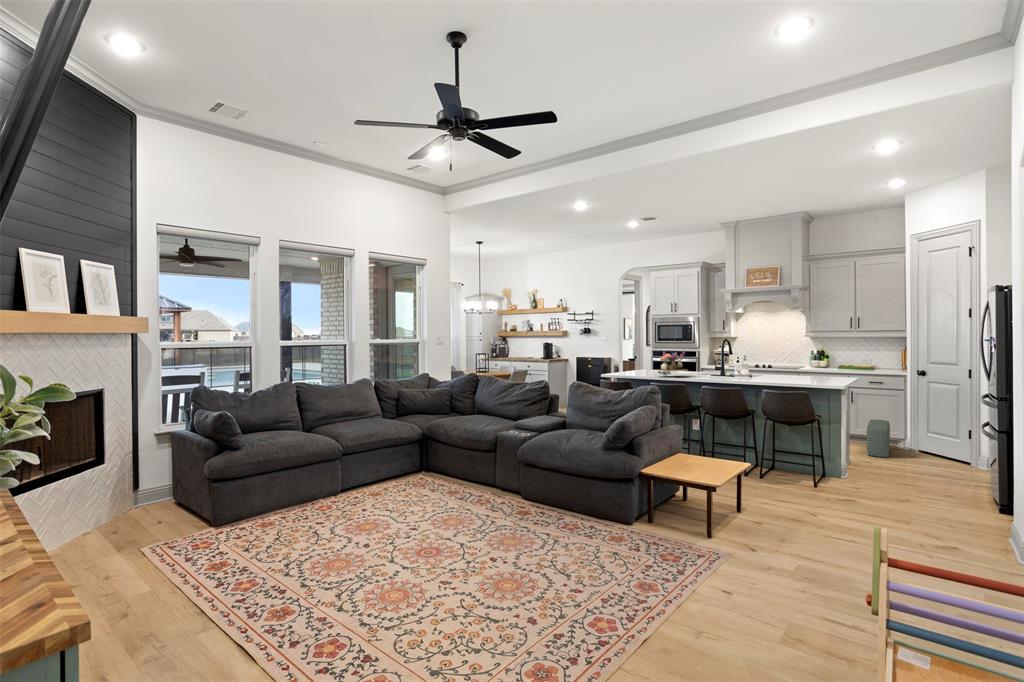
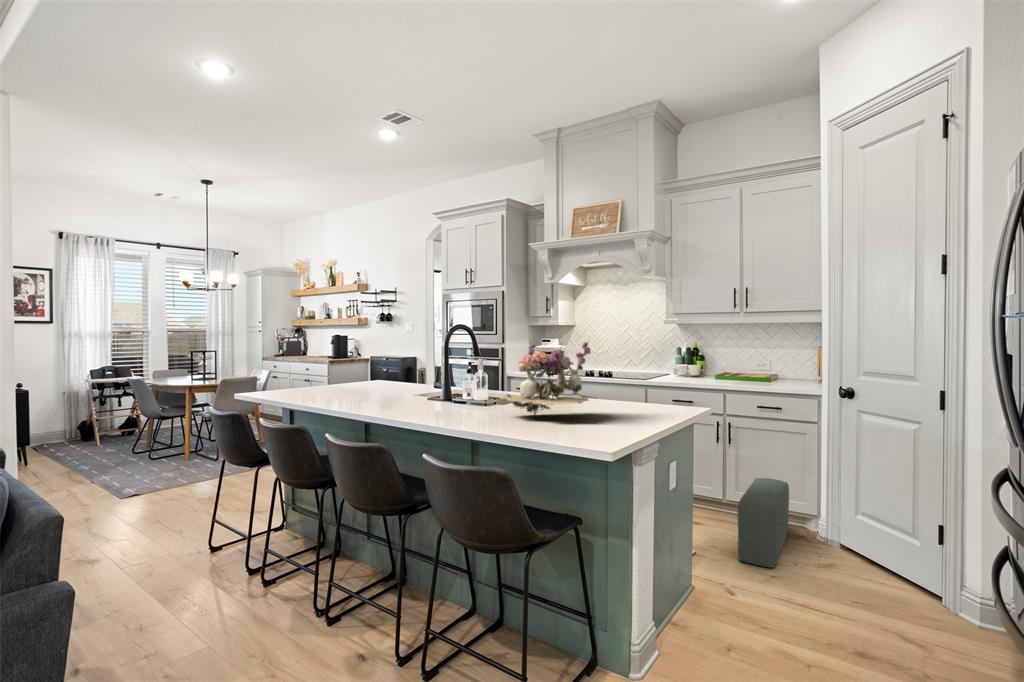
flower arrangement: present [656,350,685,376] -> present [501,341,598,415]

